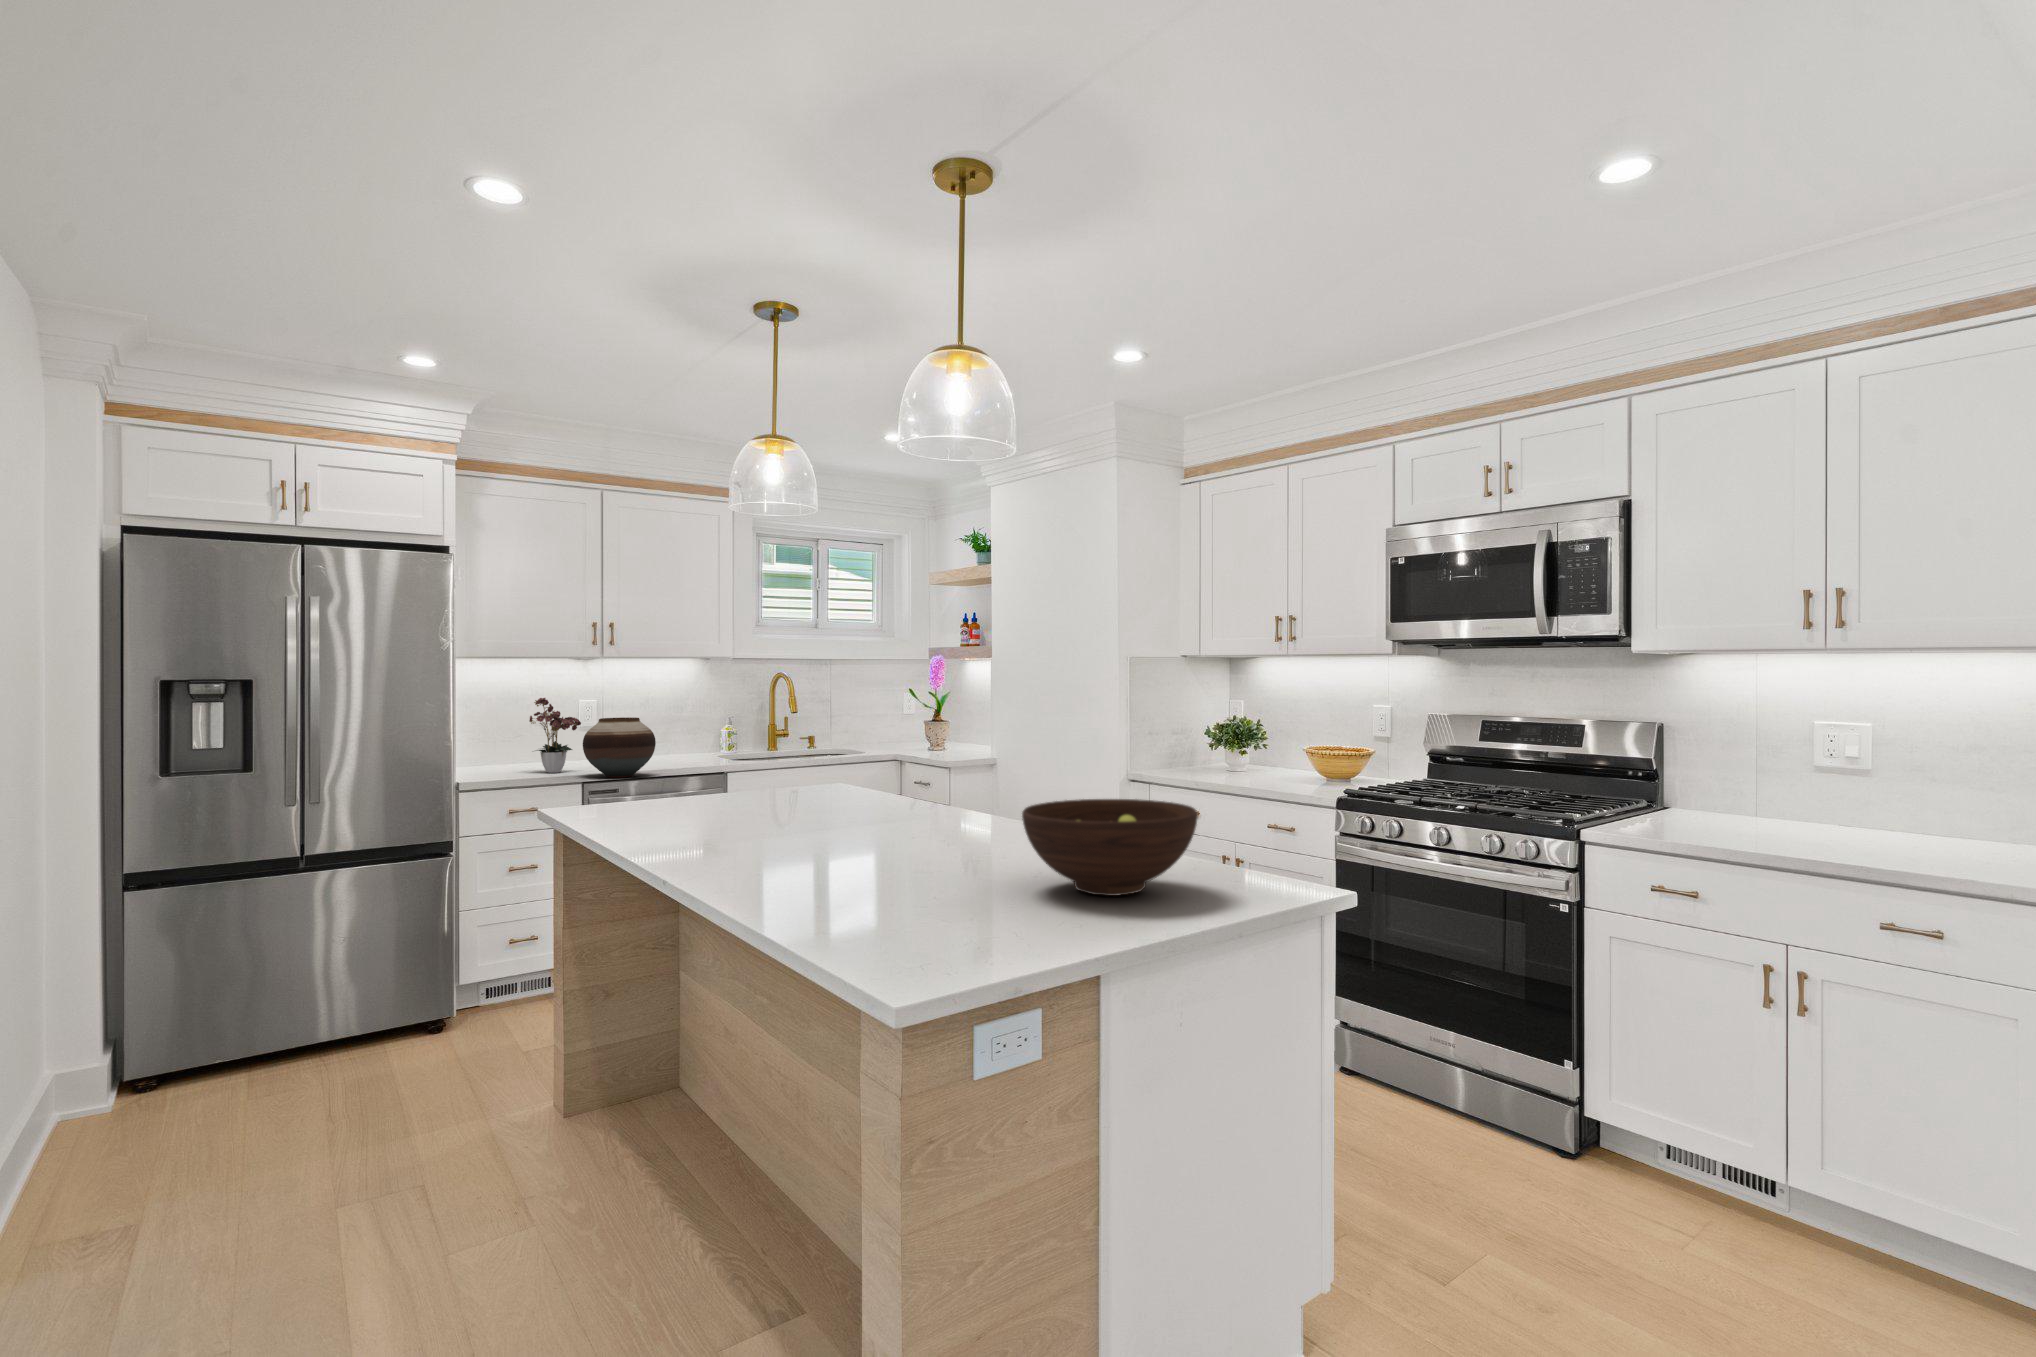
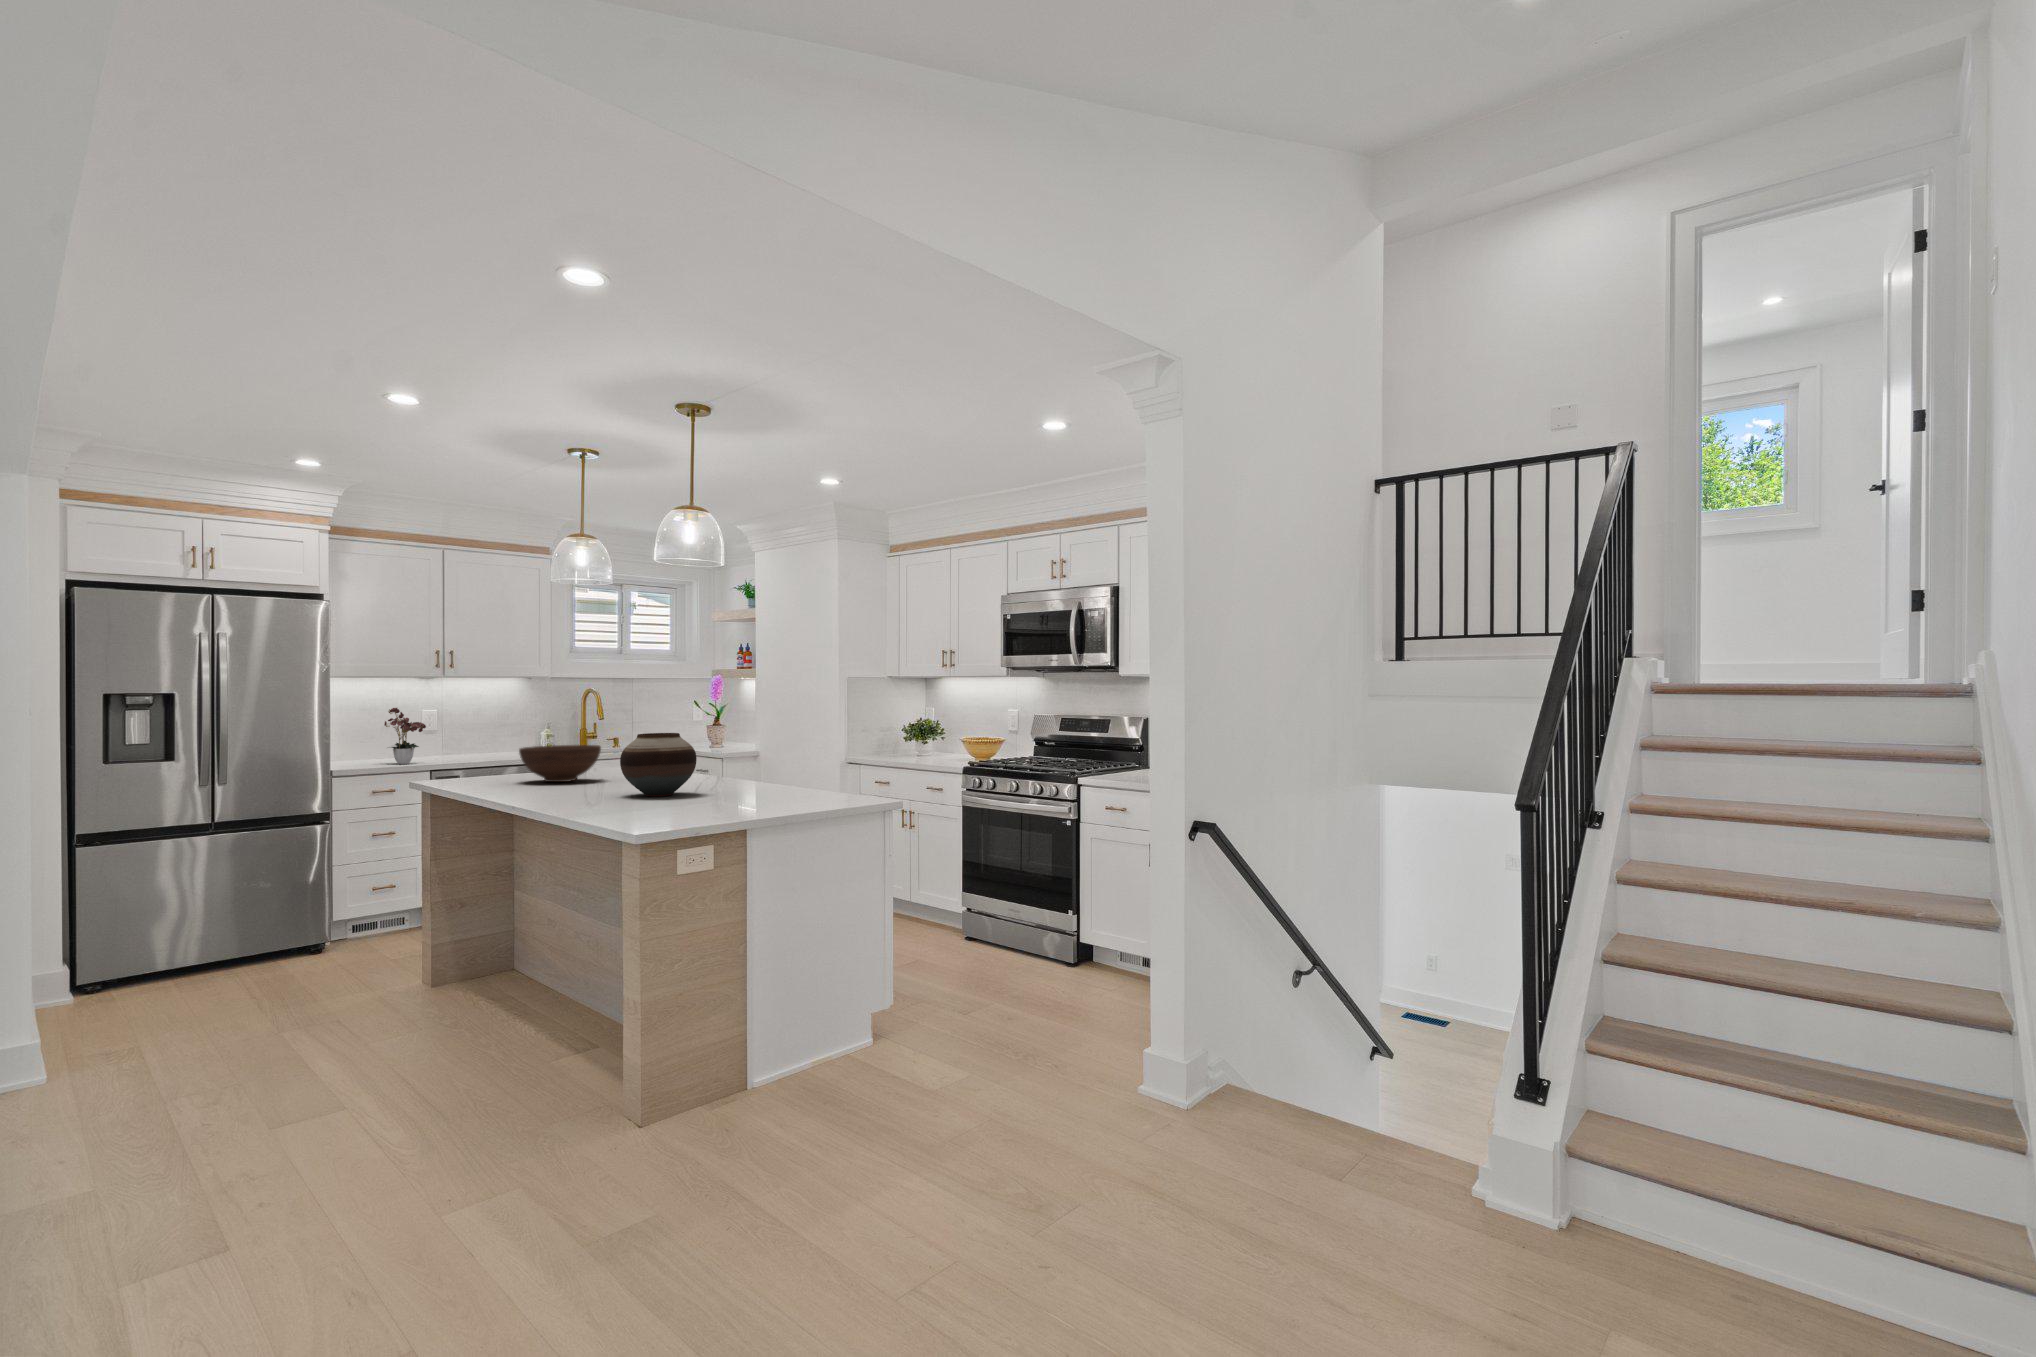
vase: present [583,717,656,777] -> present [620,733,697,796]
fruit bowl: present [1022,799,1198,896] -> present [519,745,601,782]

